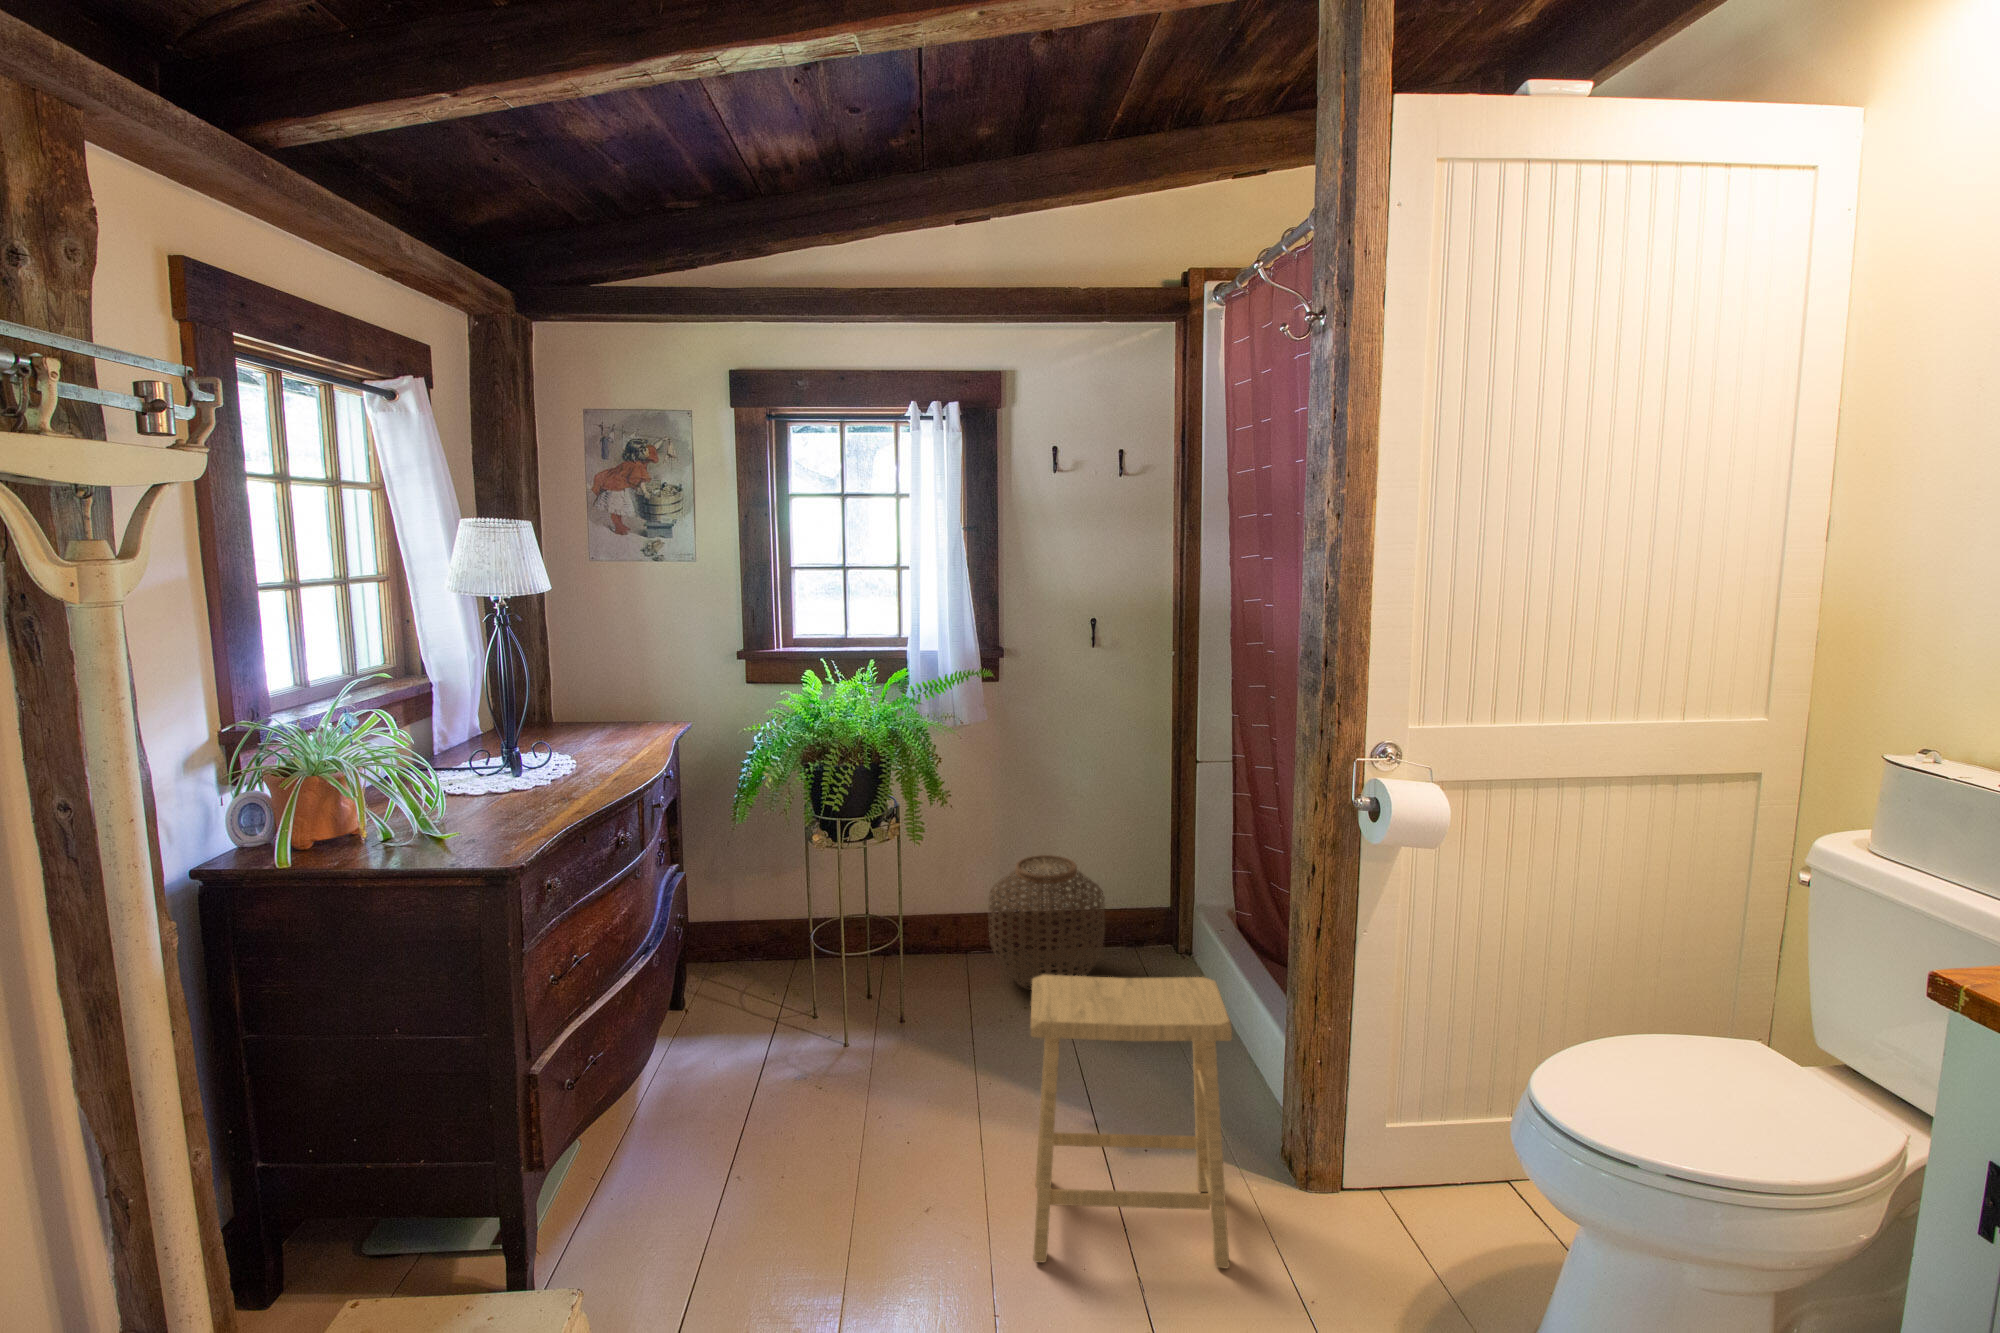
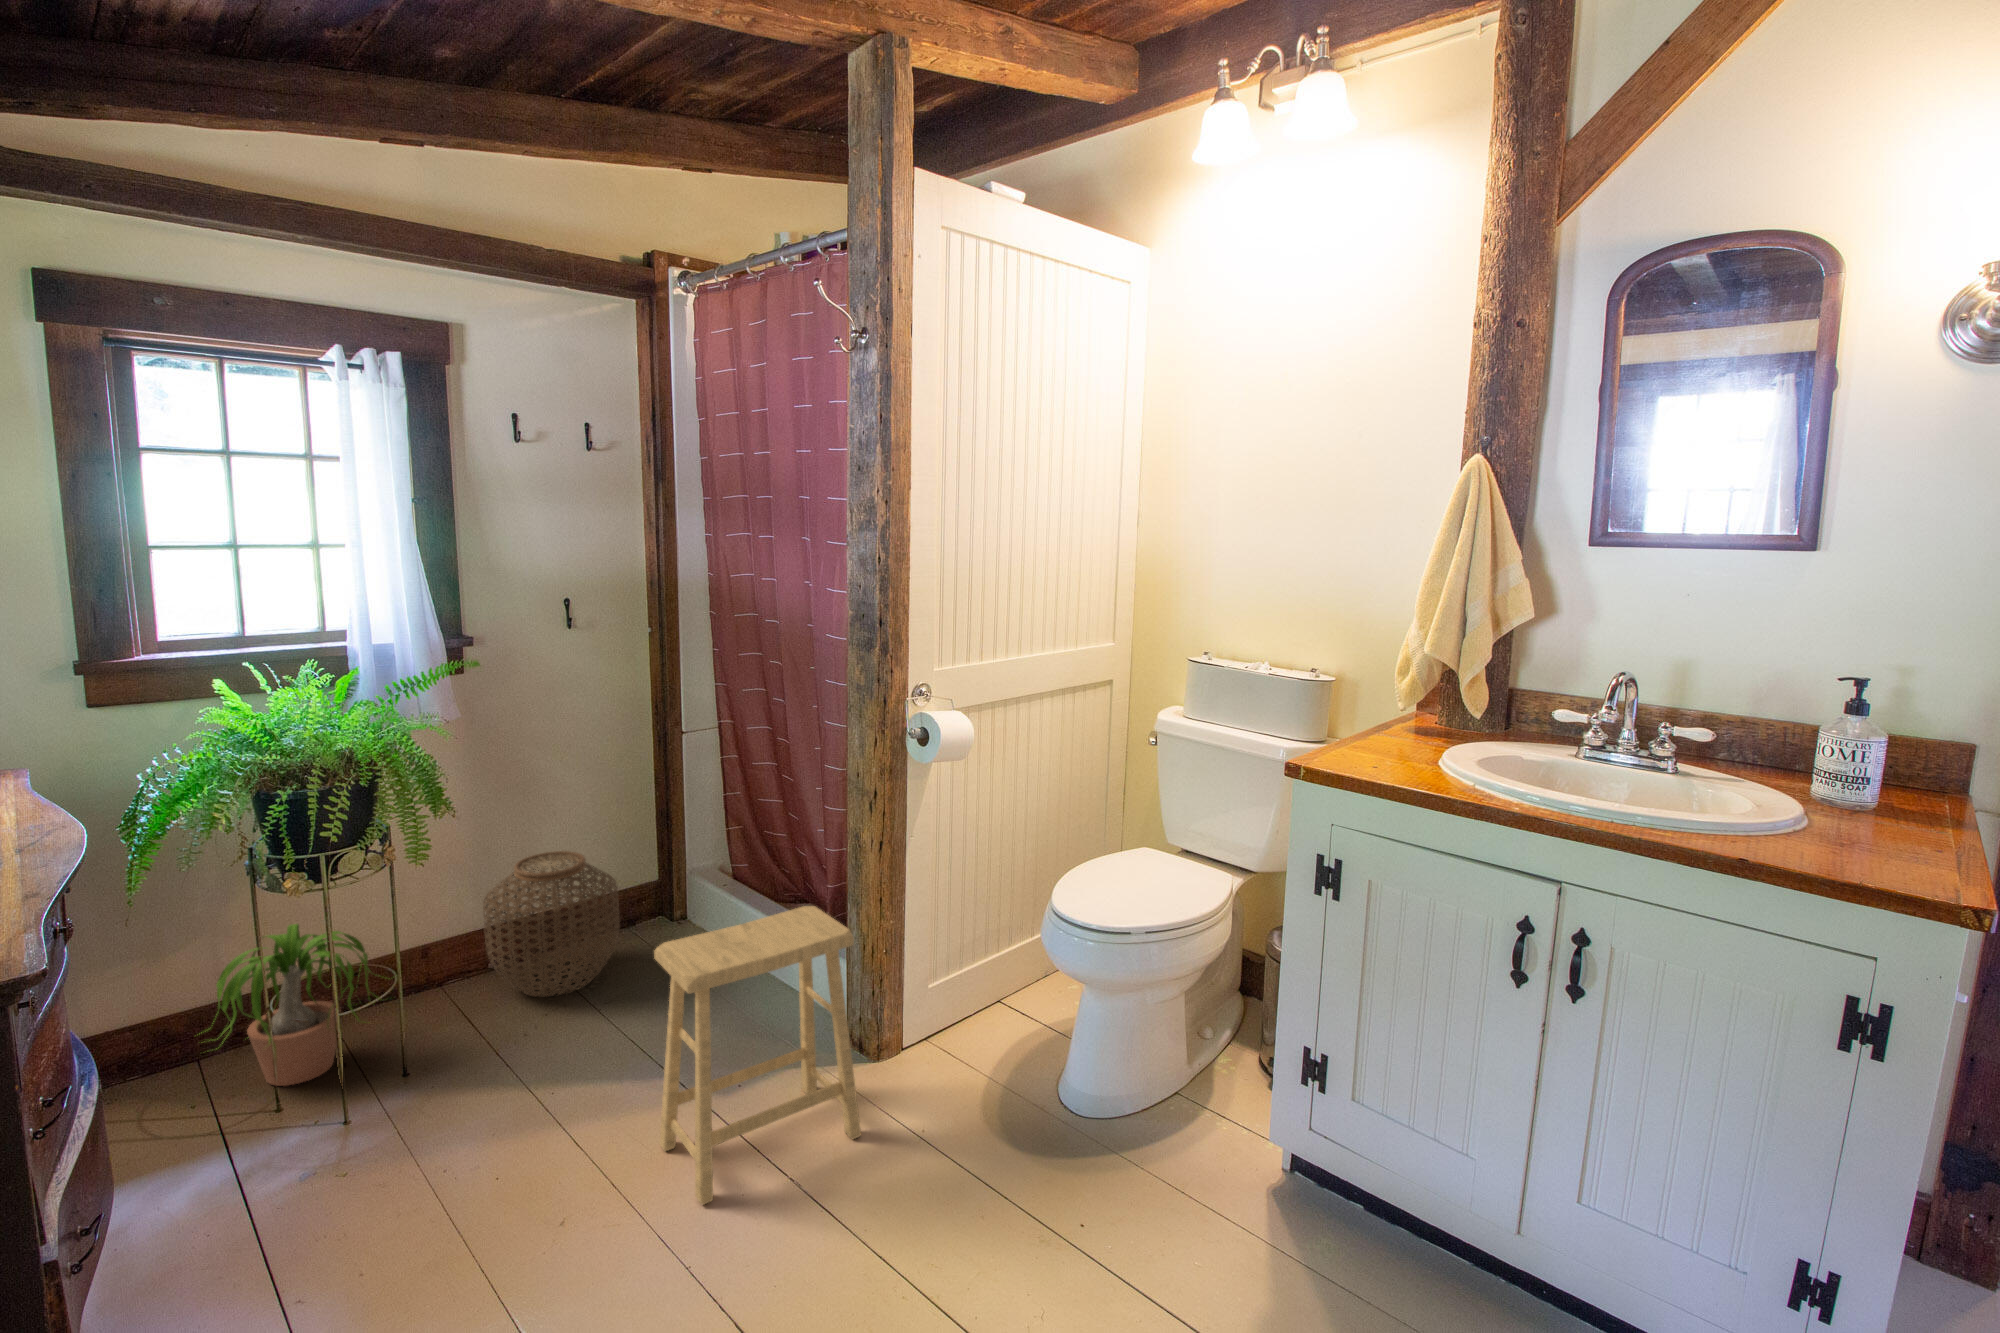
potted plant: none [770,873,915,1003] -> present [213,924,380,1086]

